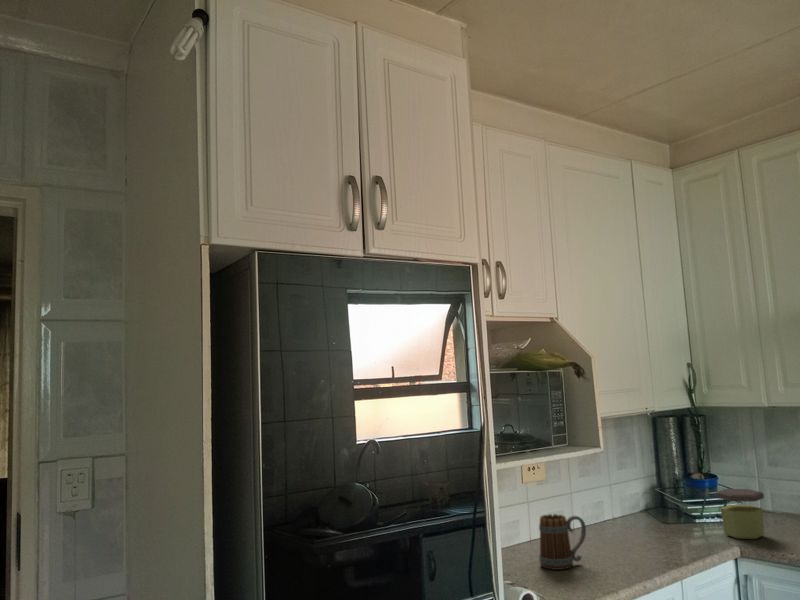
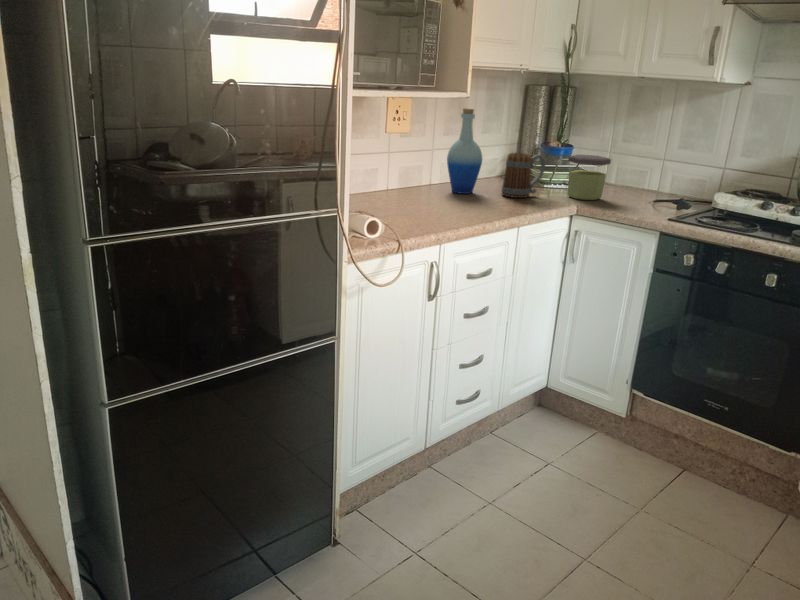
bottle: none [588,453,625,540] -> present [447,108,482,194]
mug: present [539,514,586,570] -> present [502,153,545,198]

